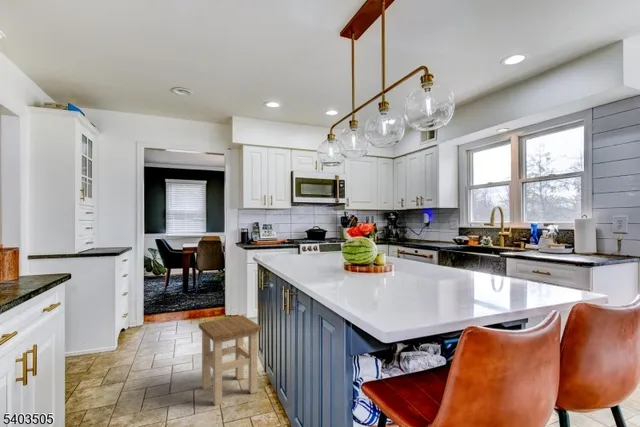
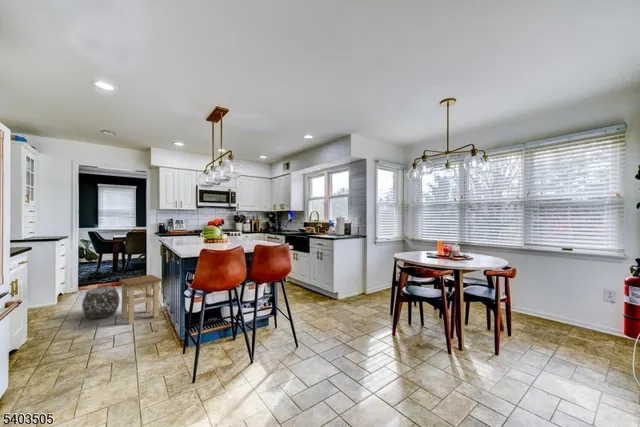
woven basket: none [147,330,198,384] -> present [82,287,120,319]

